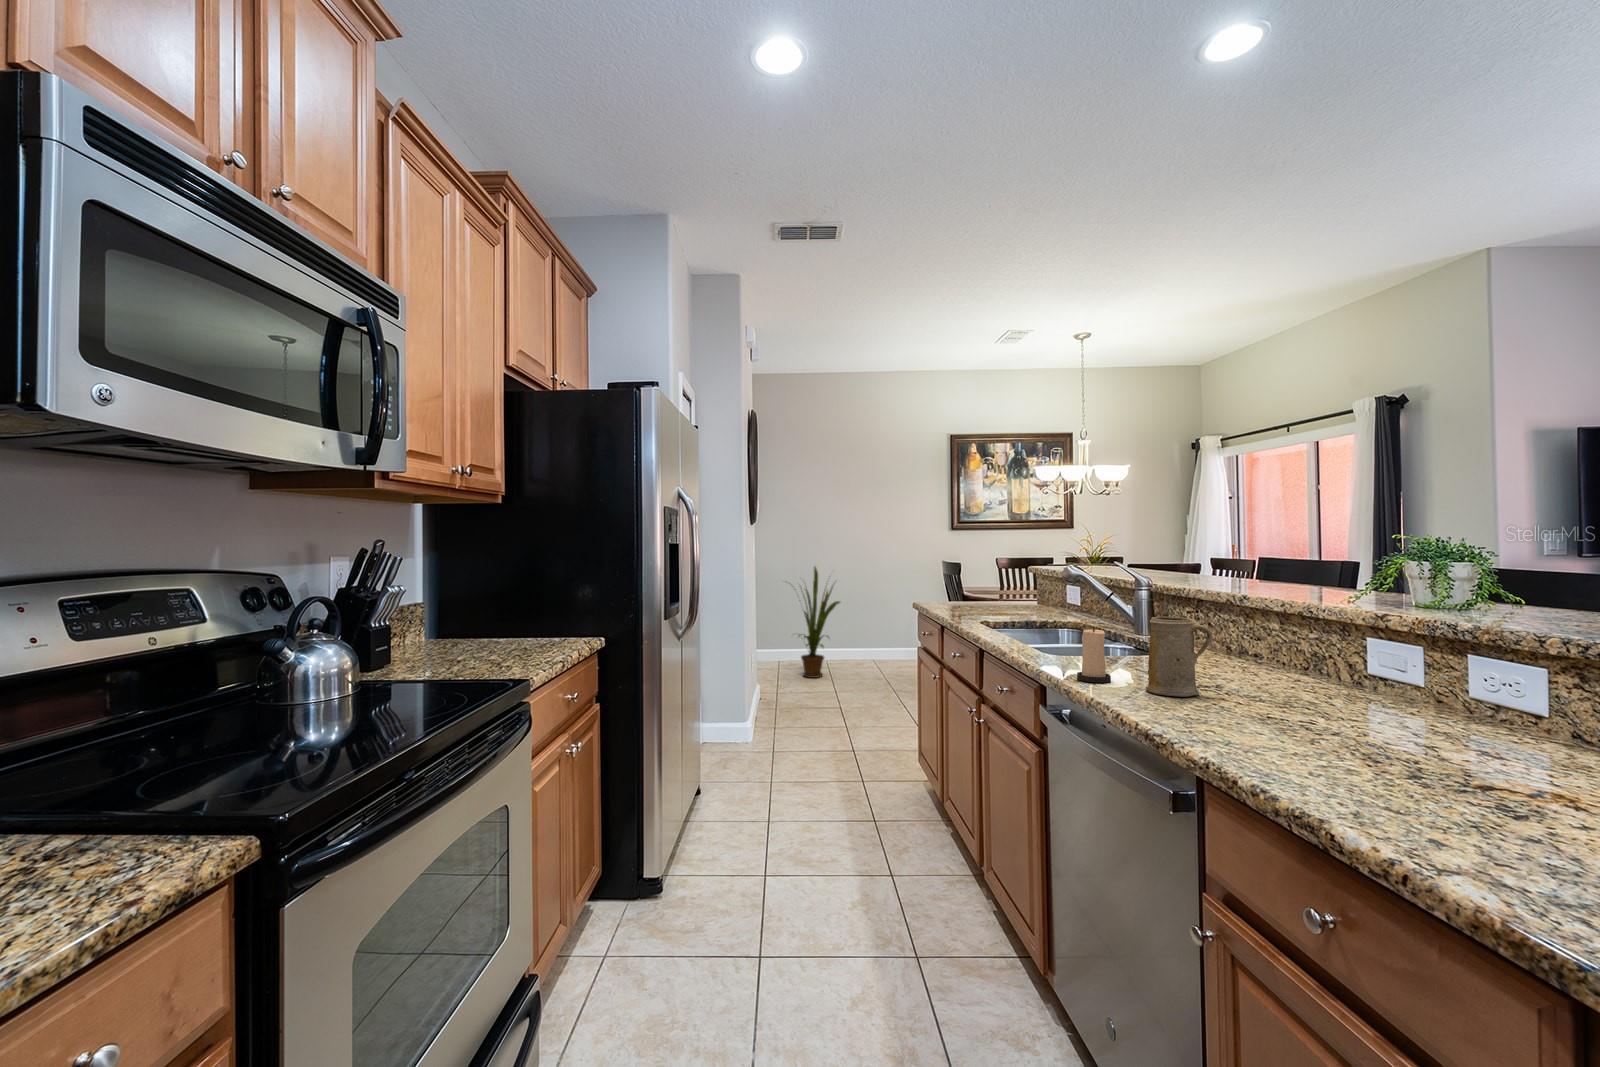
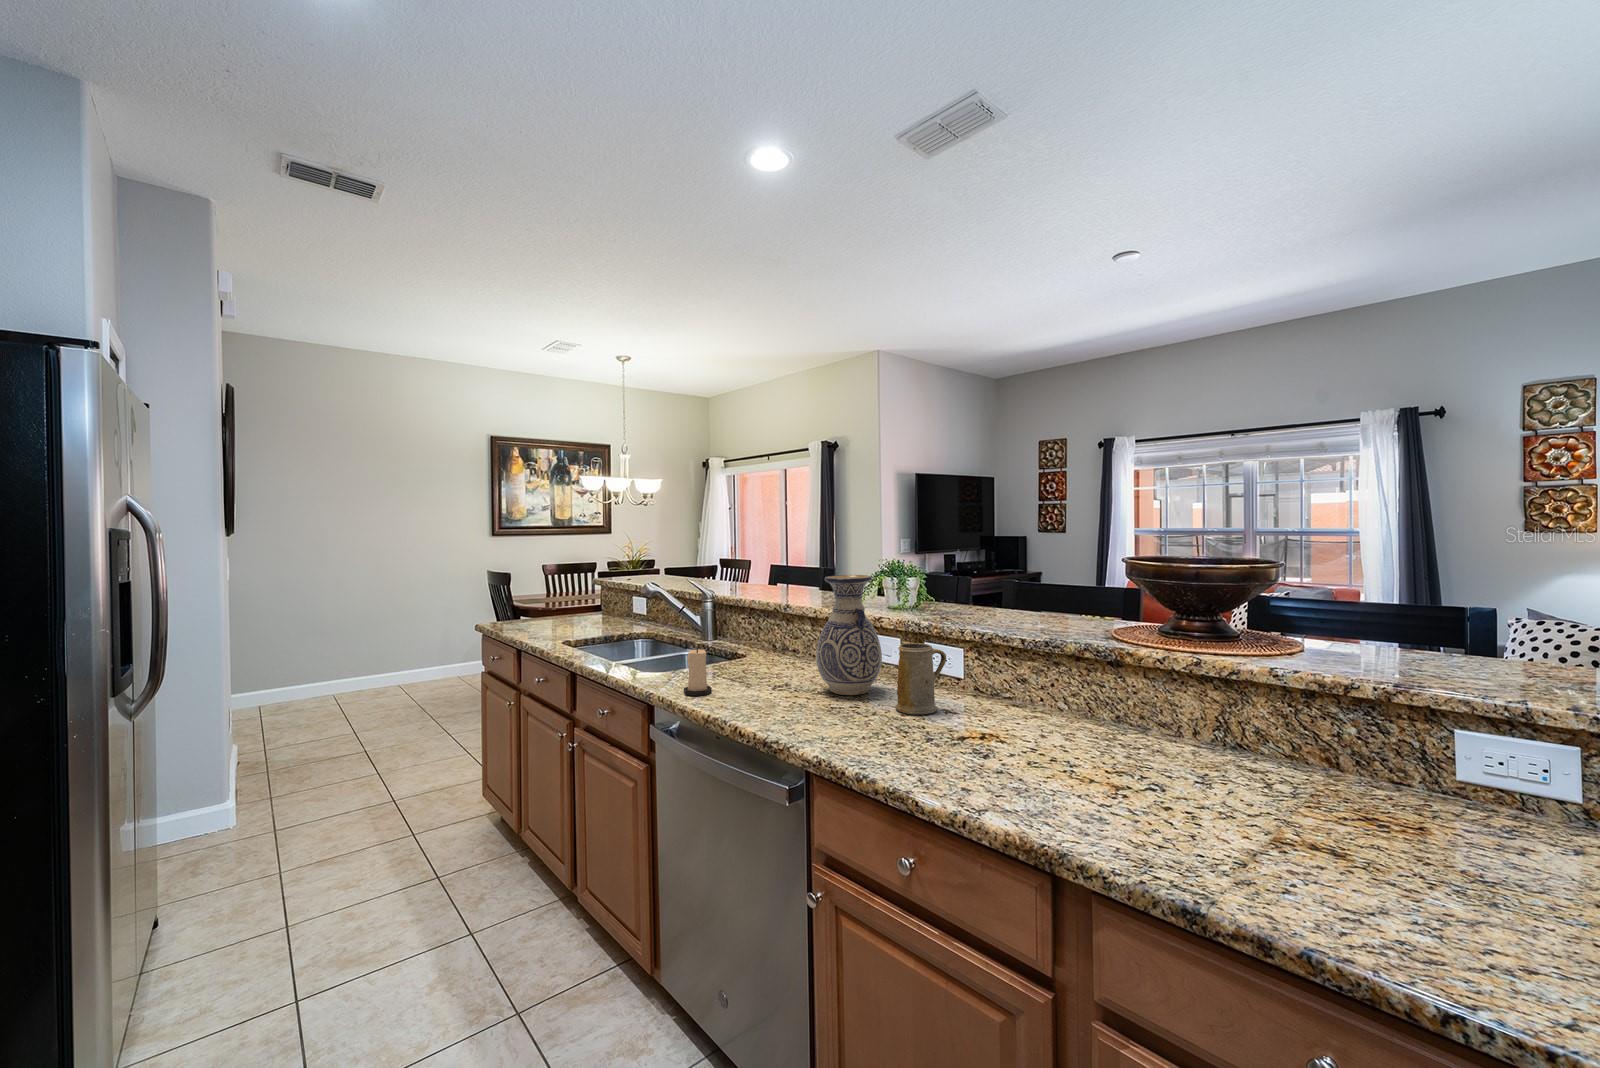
vase: none [1258,546,1370,711] -> present [816,575,882,695]
house plant: present [794,567,840,678] -> none [279,578,366,708]
mug: present [1146,617,1213,697] -> present [895,643,946,715]

